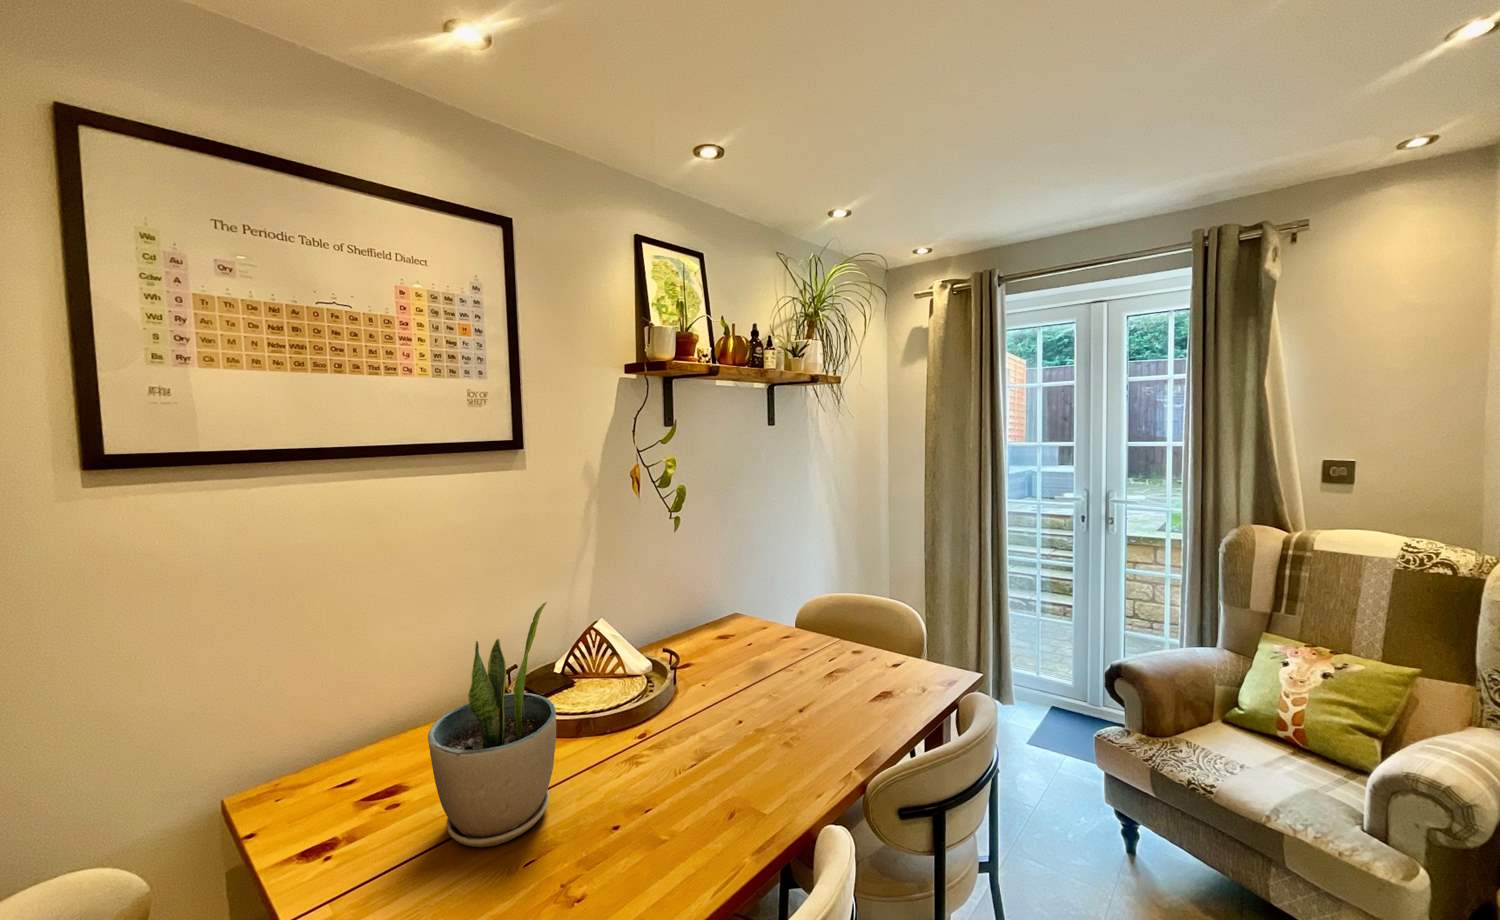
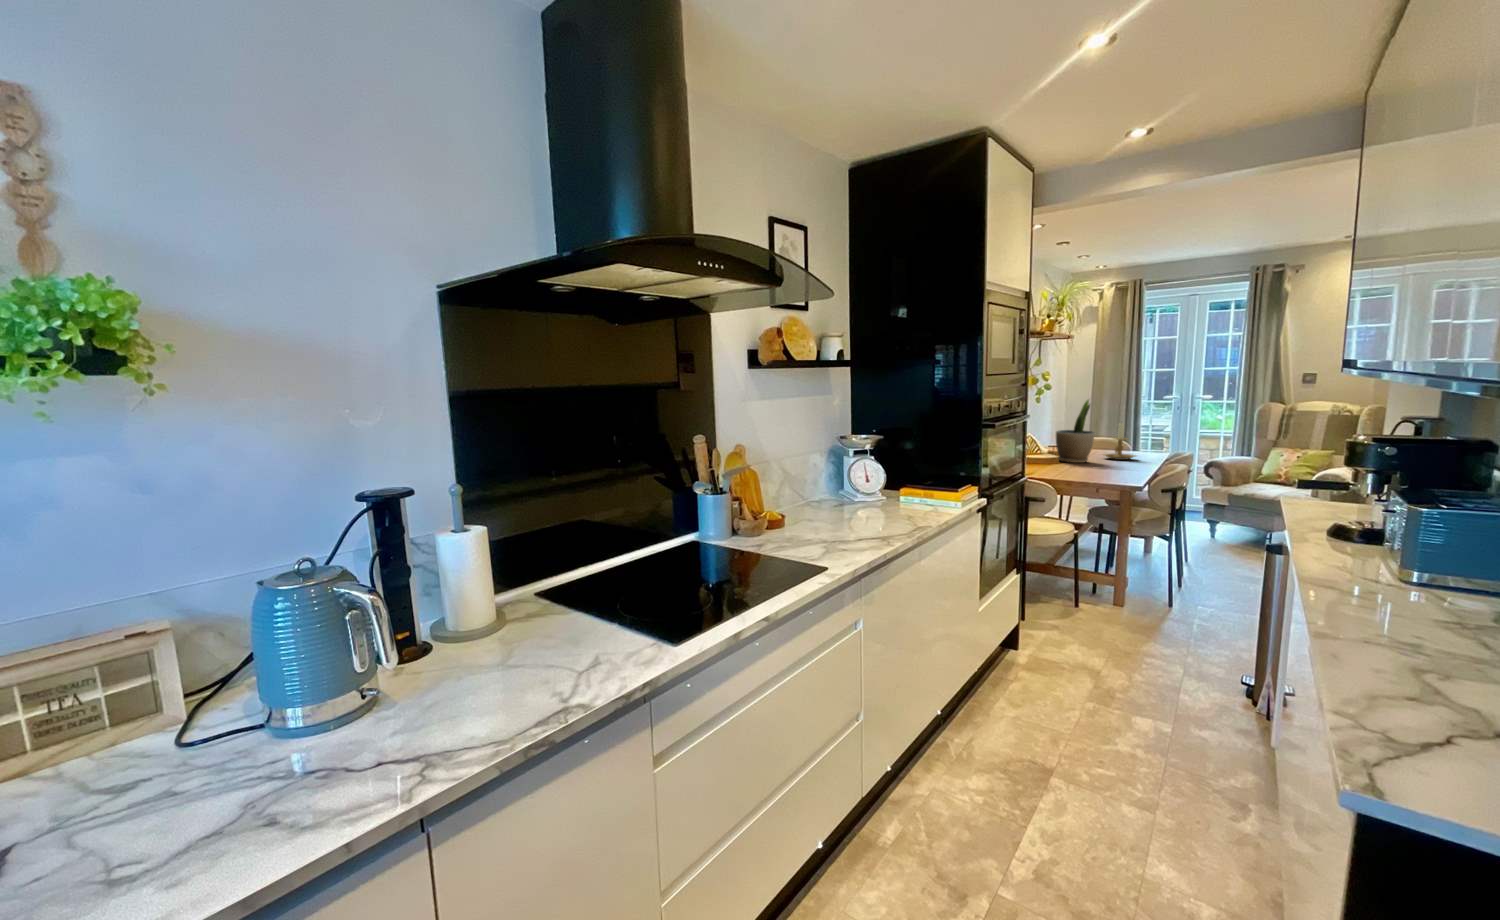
candle holder: none [664,660,762,797] -> present [1104,423,1136,460]

